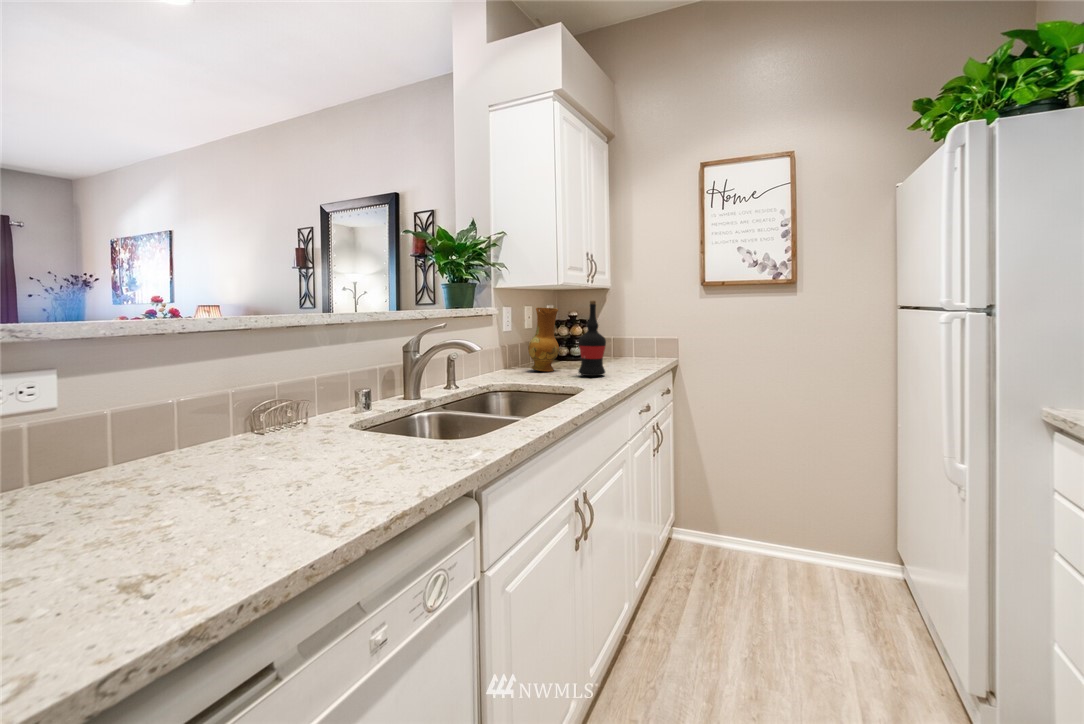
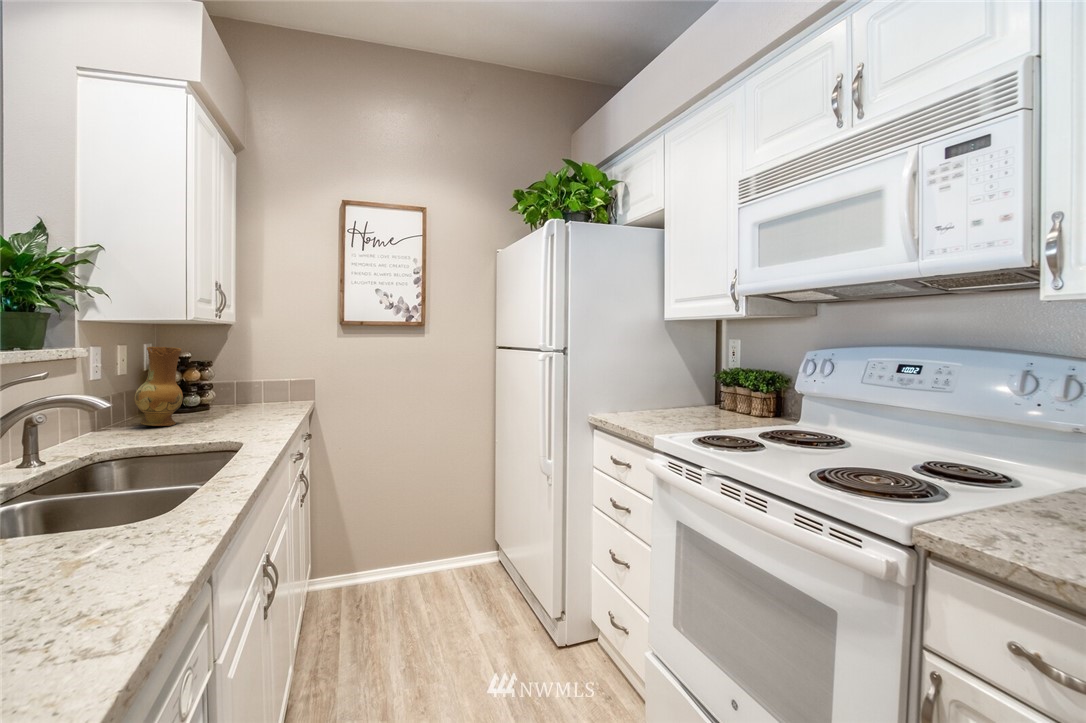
wine bottle: present [579,301,606,376] -> none [221,340,256,426]

